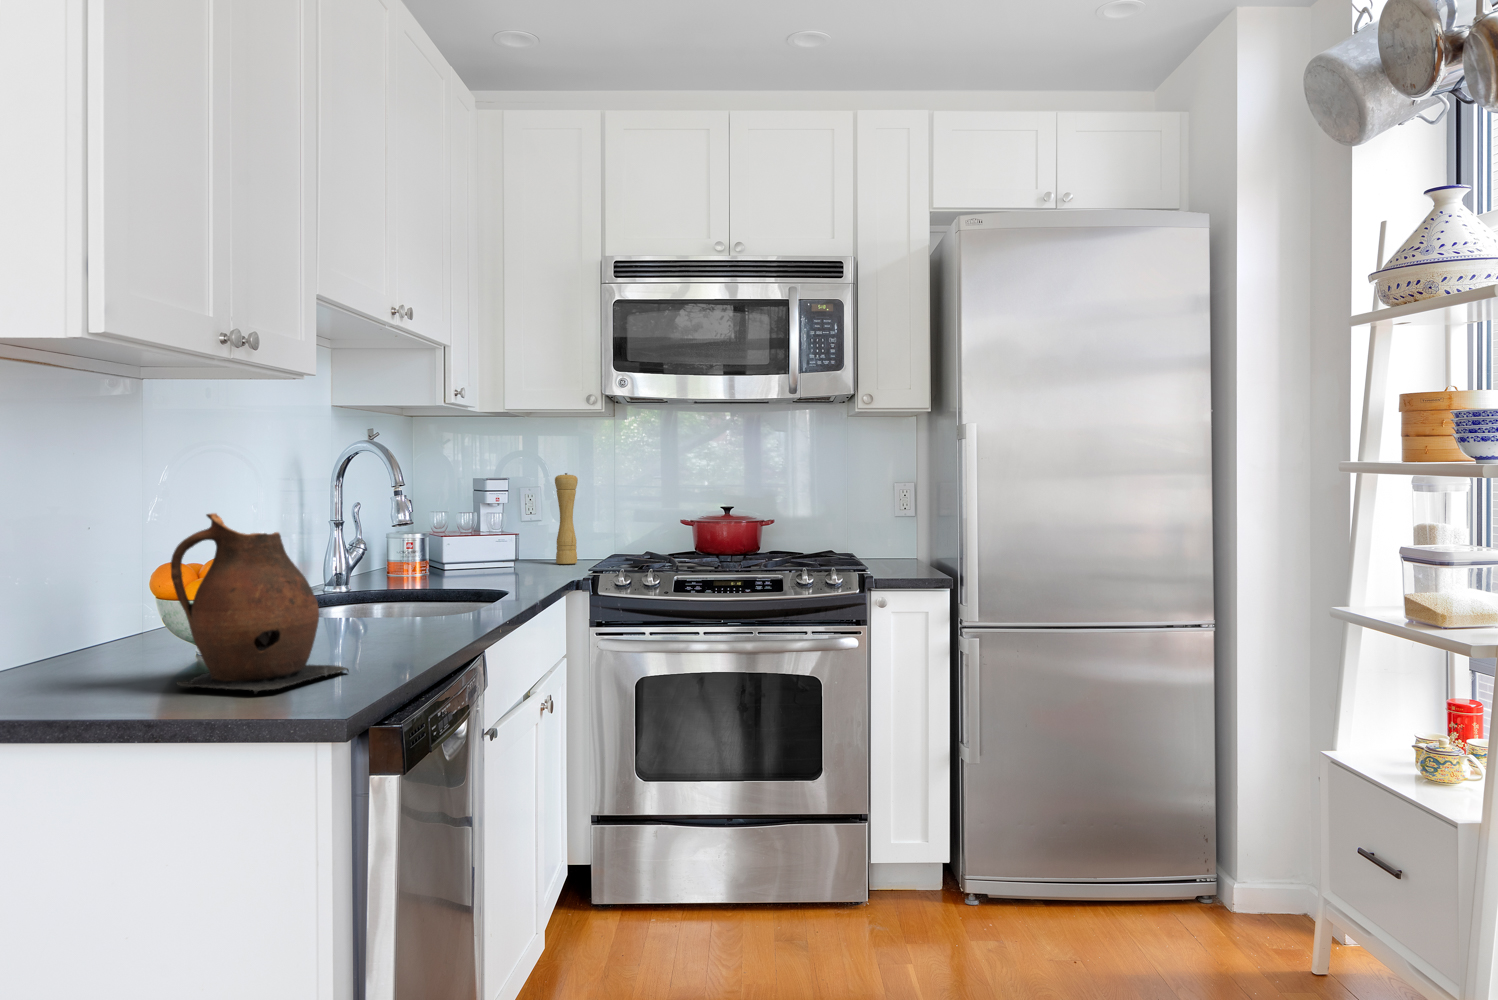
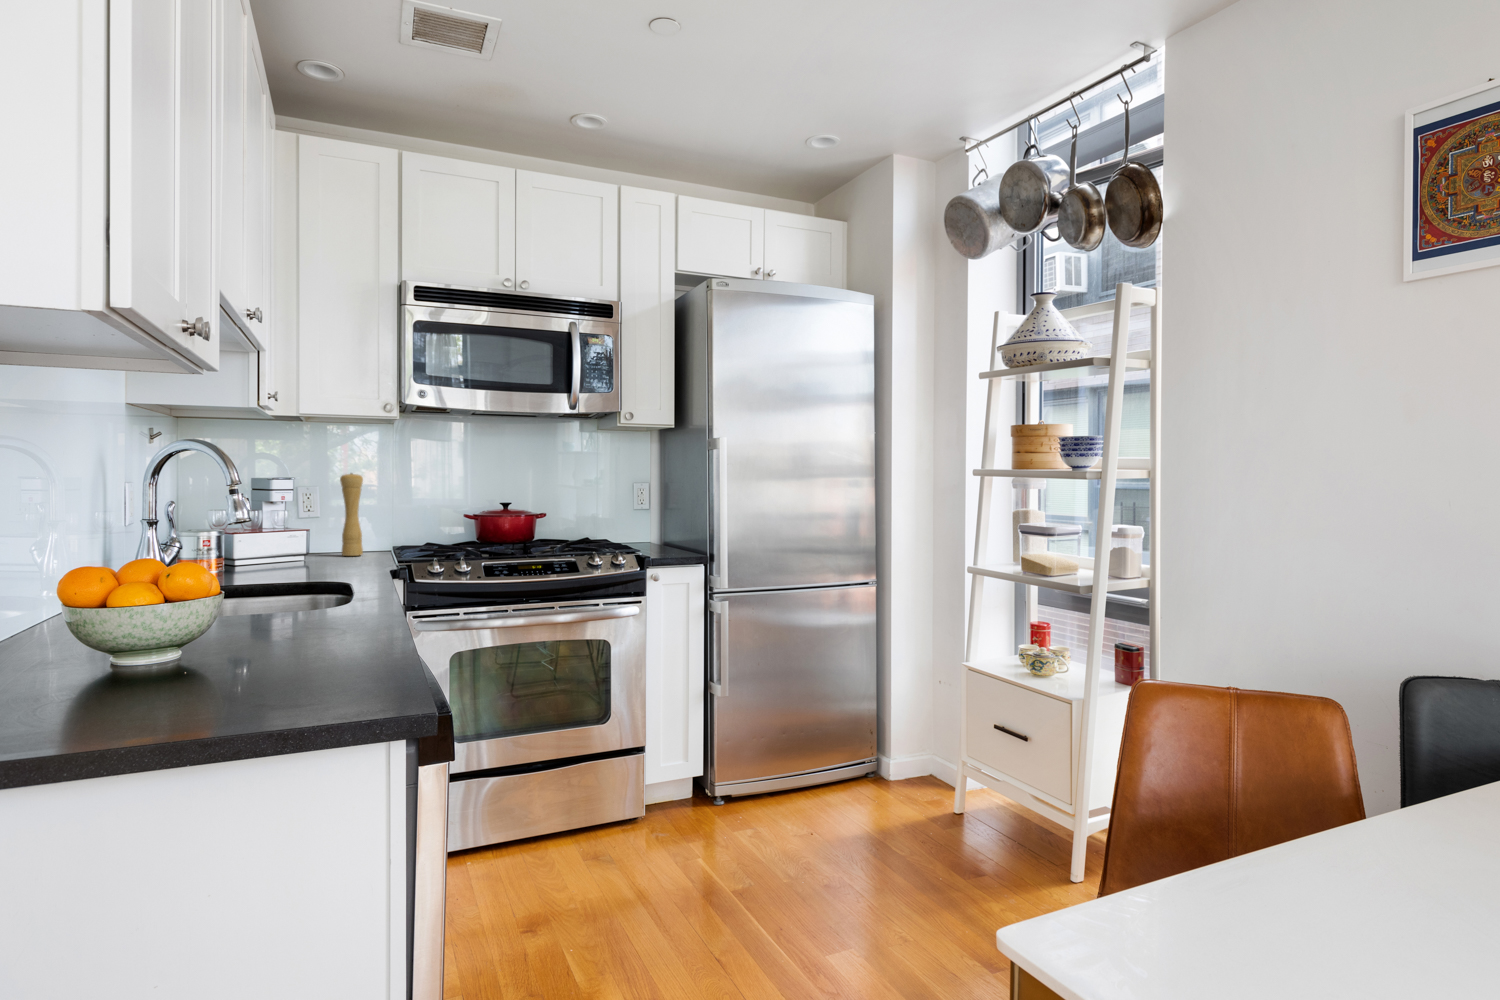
ceramic pitcher: present [170,513,349,693] -> none [148,511,338,699]

